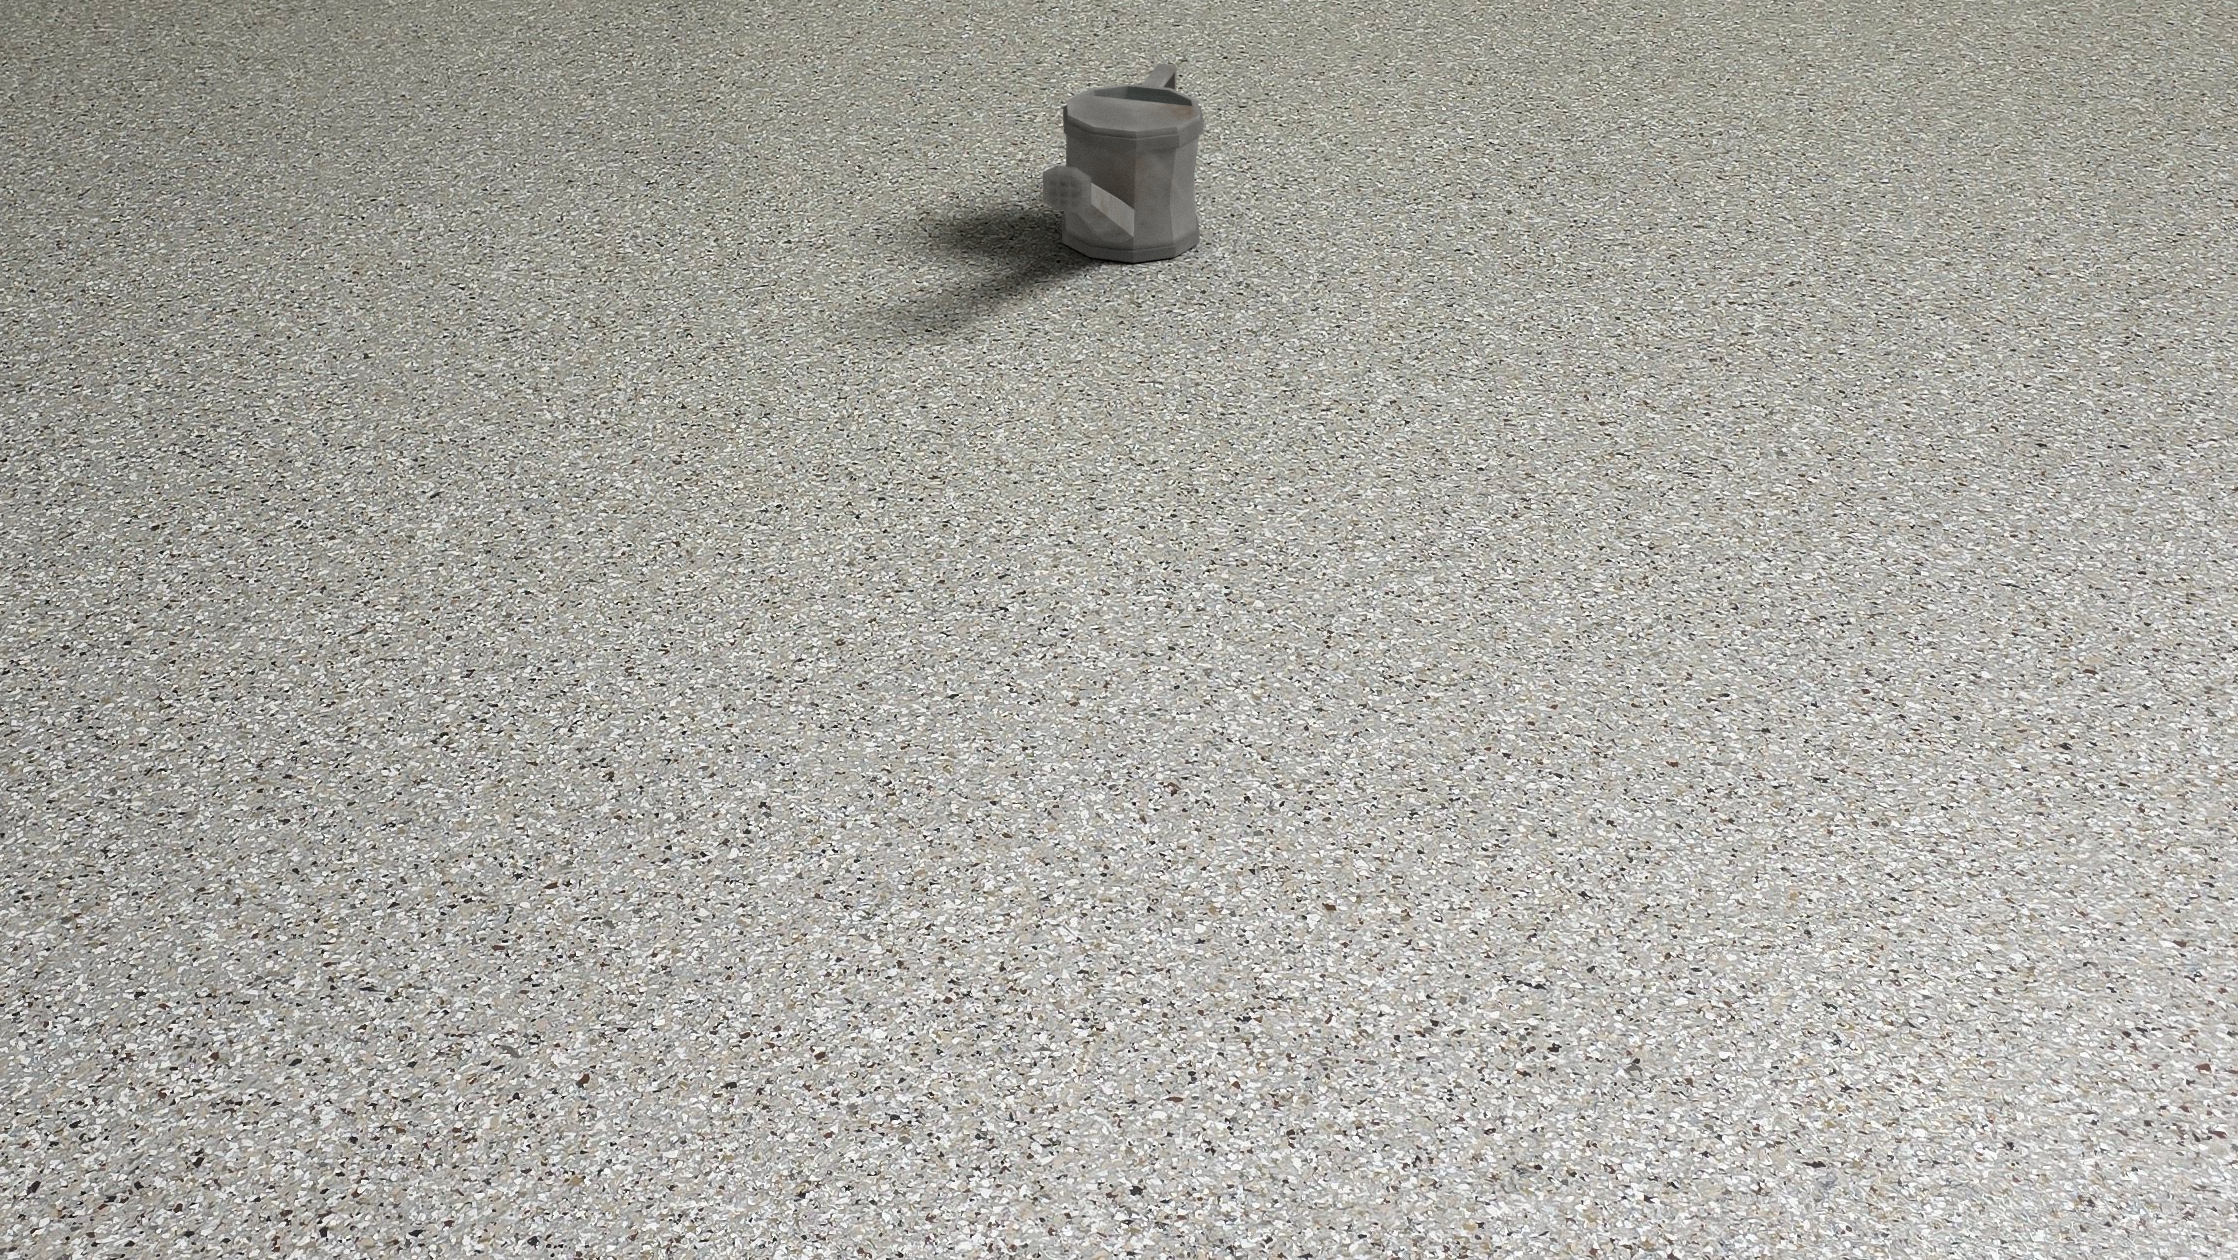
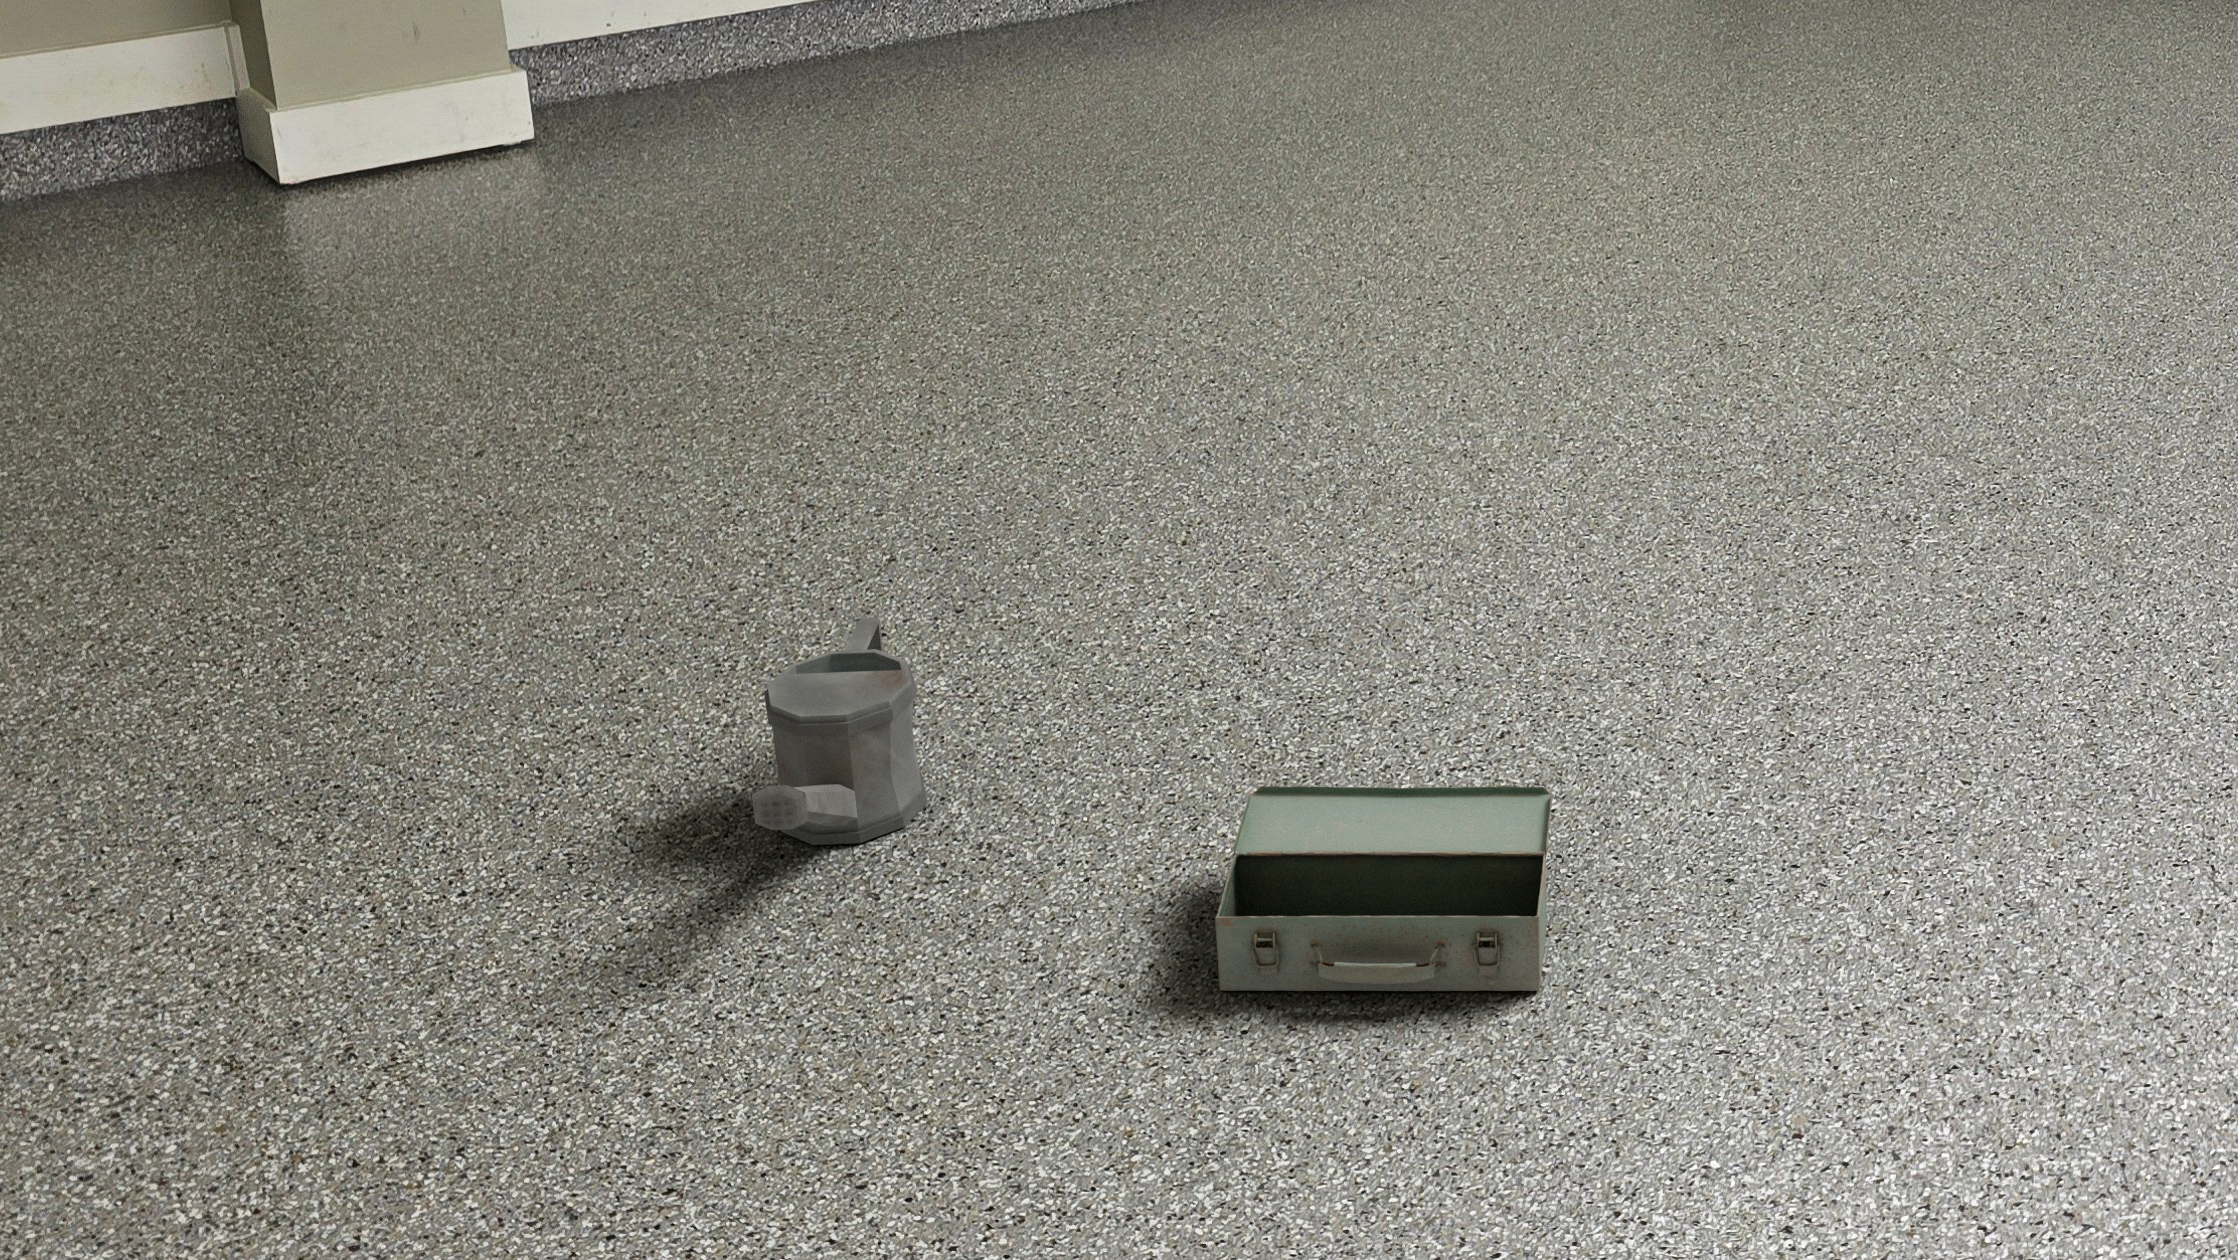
toolbox: none [1465,259,1851,492] -> present [1215,786,1553,991]

